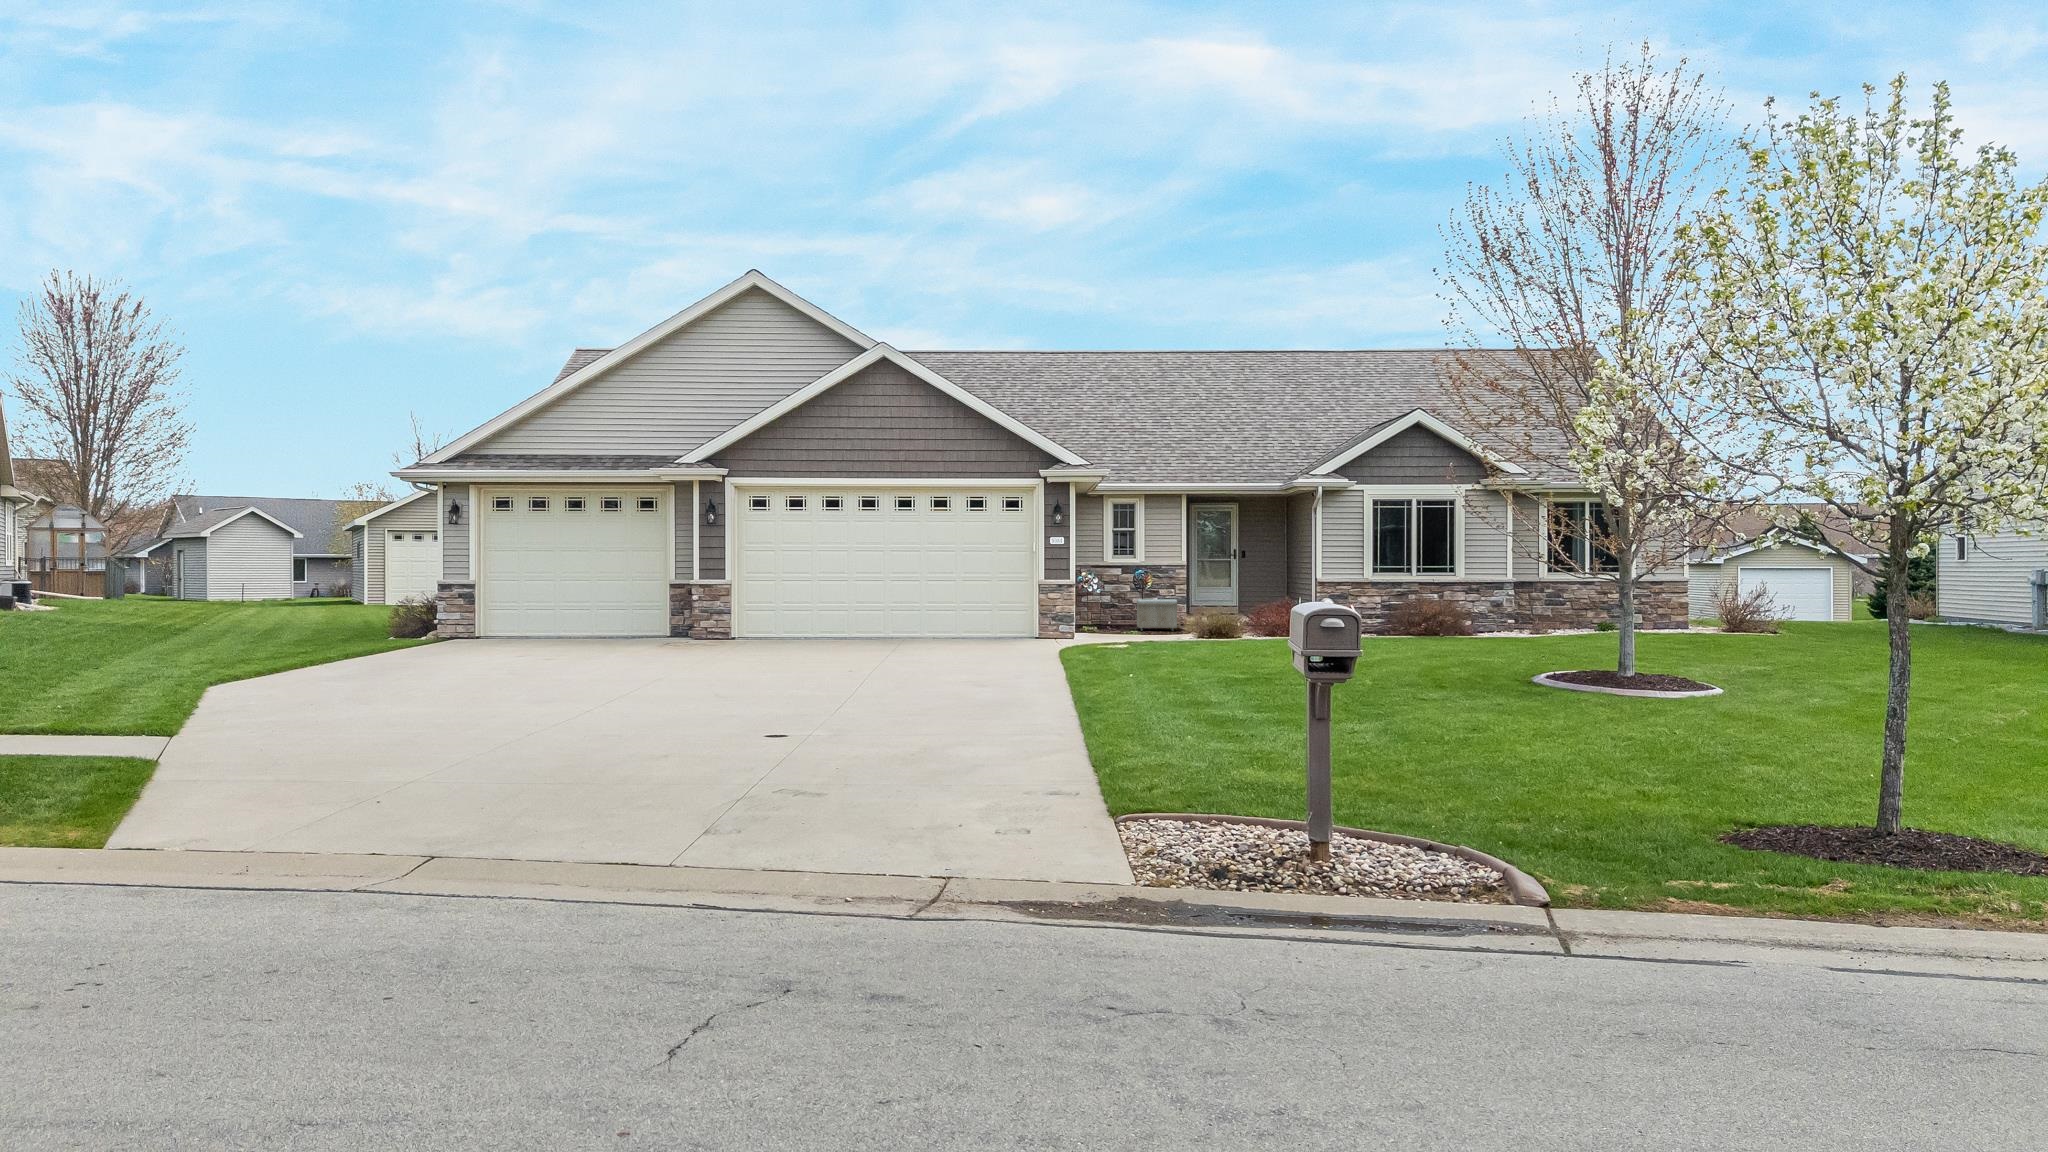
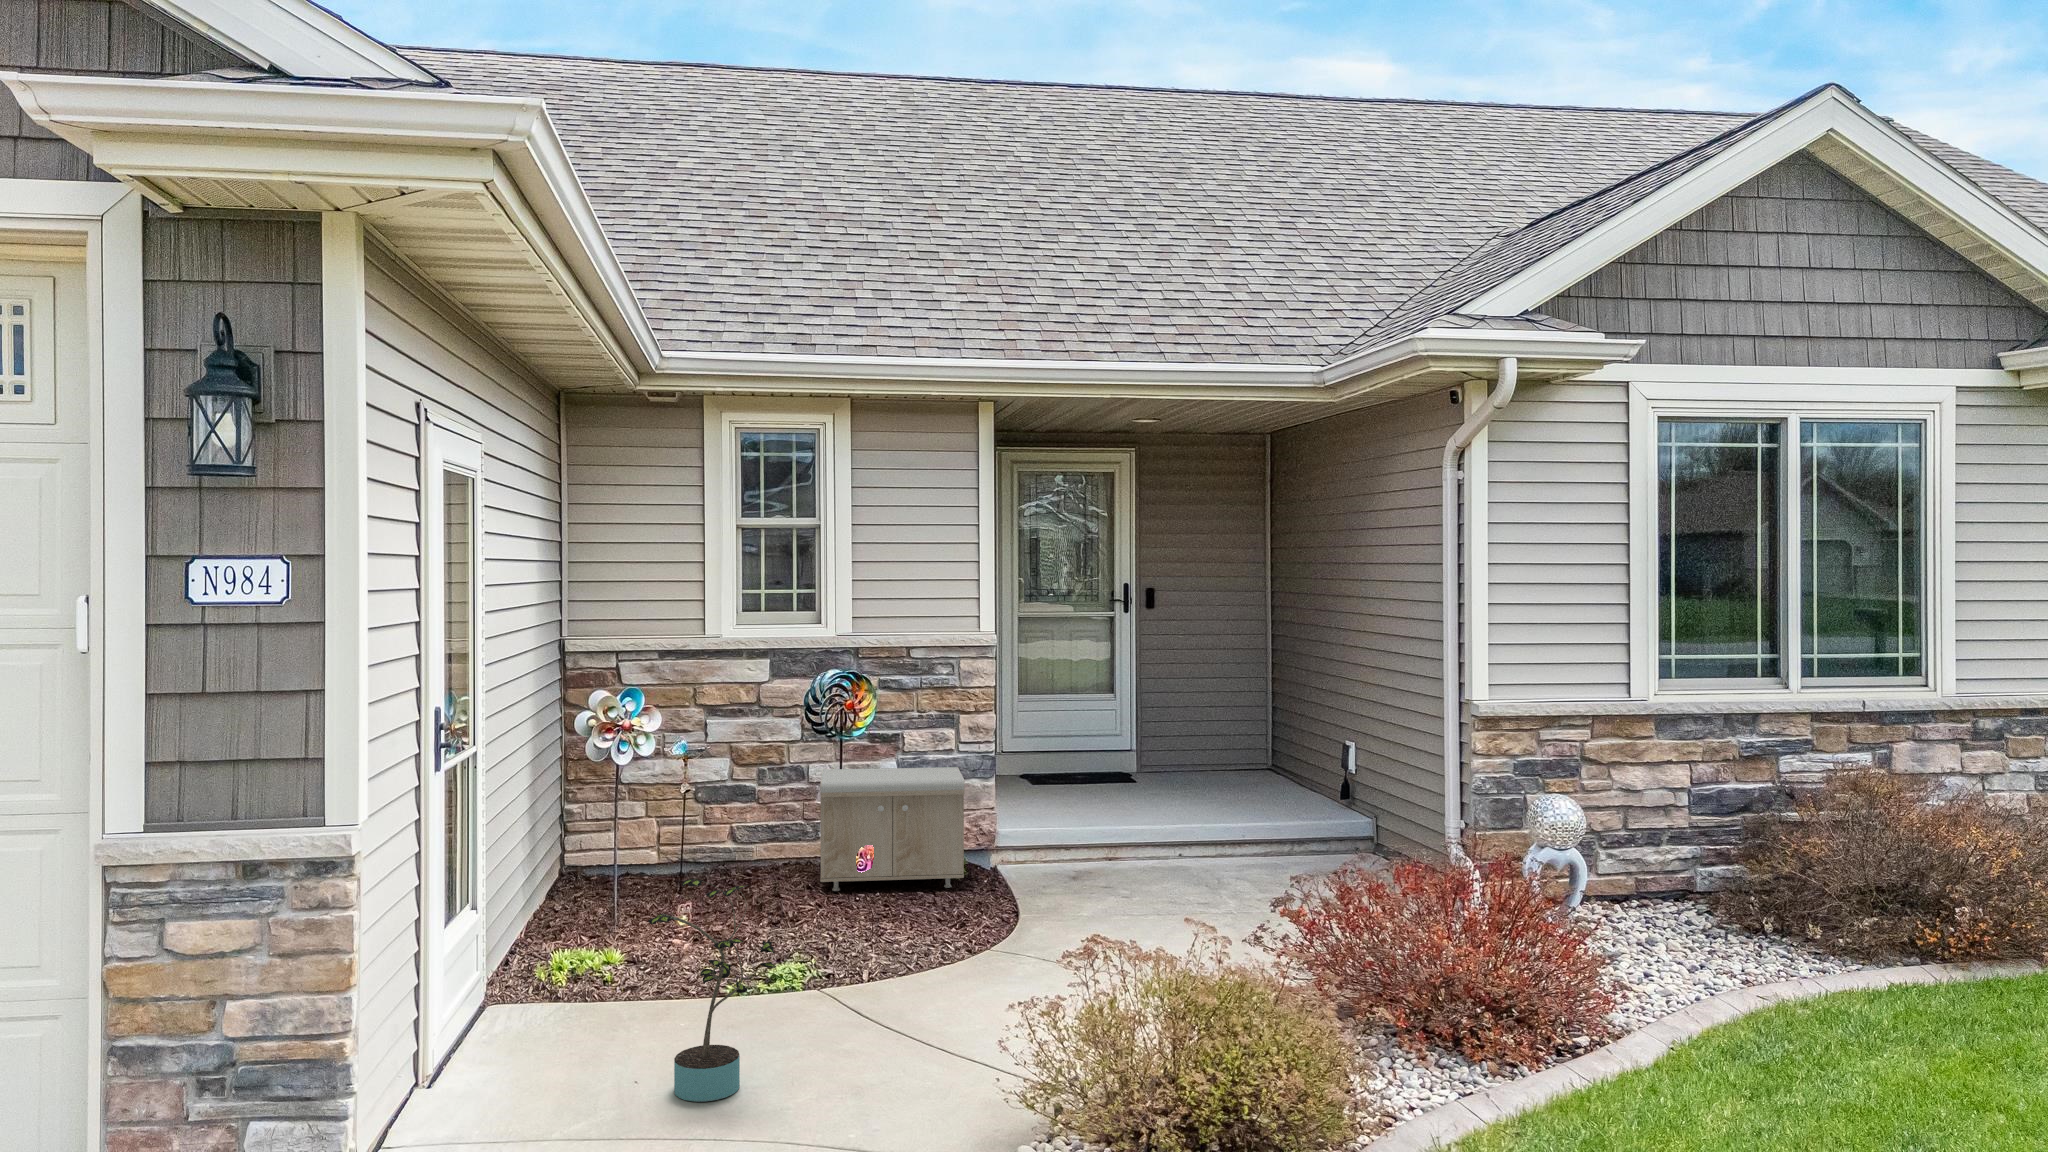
potted plant: none [1116,603,1140,644] -> present [648,879,776,1102]

